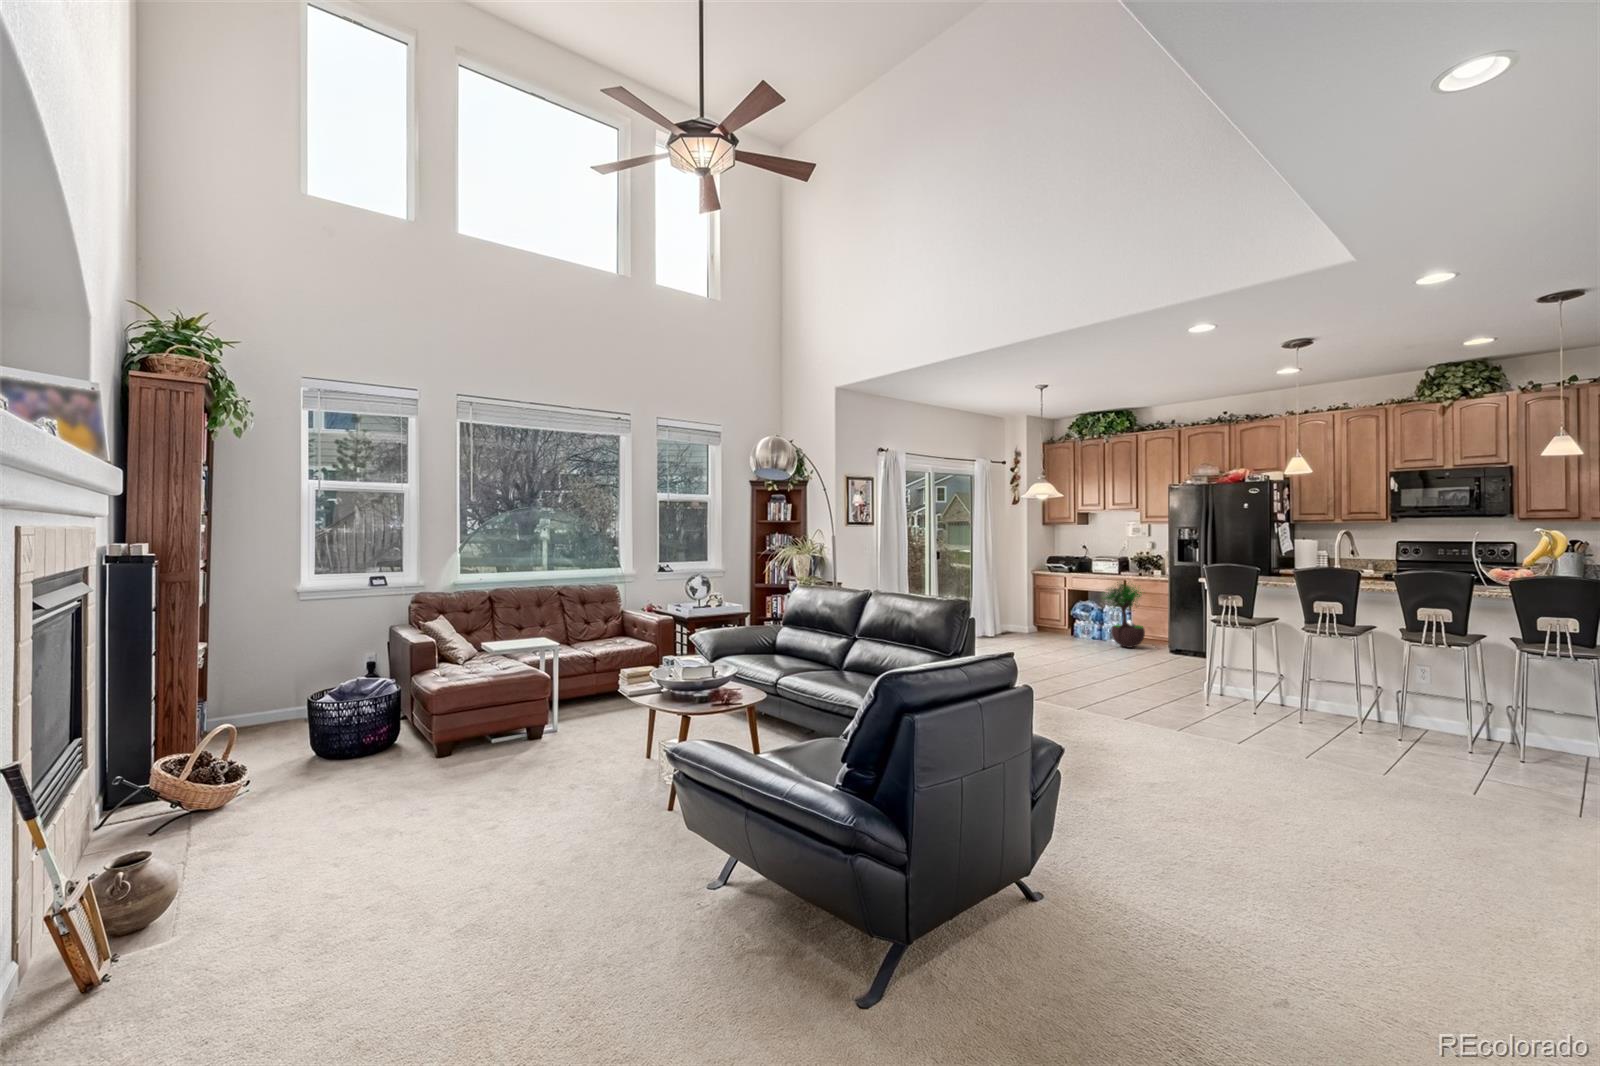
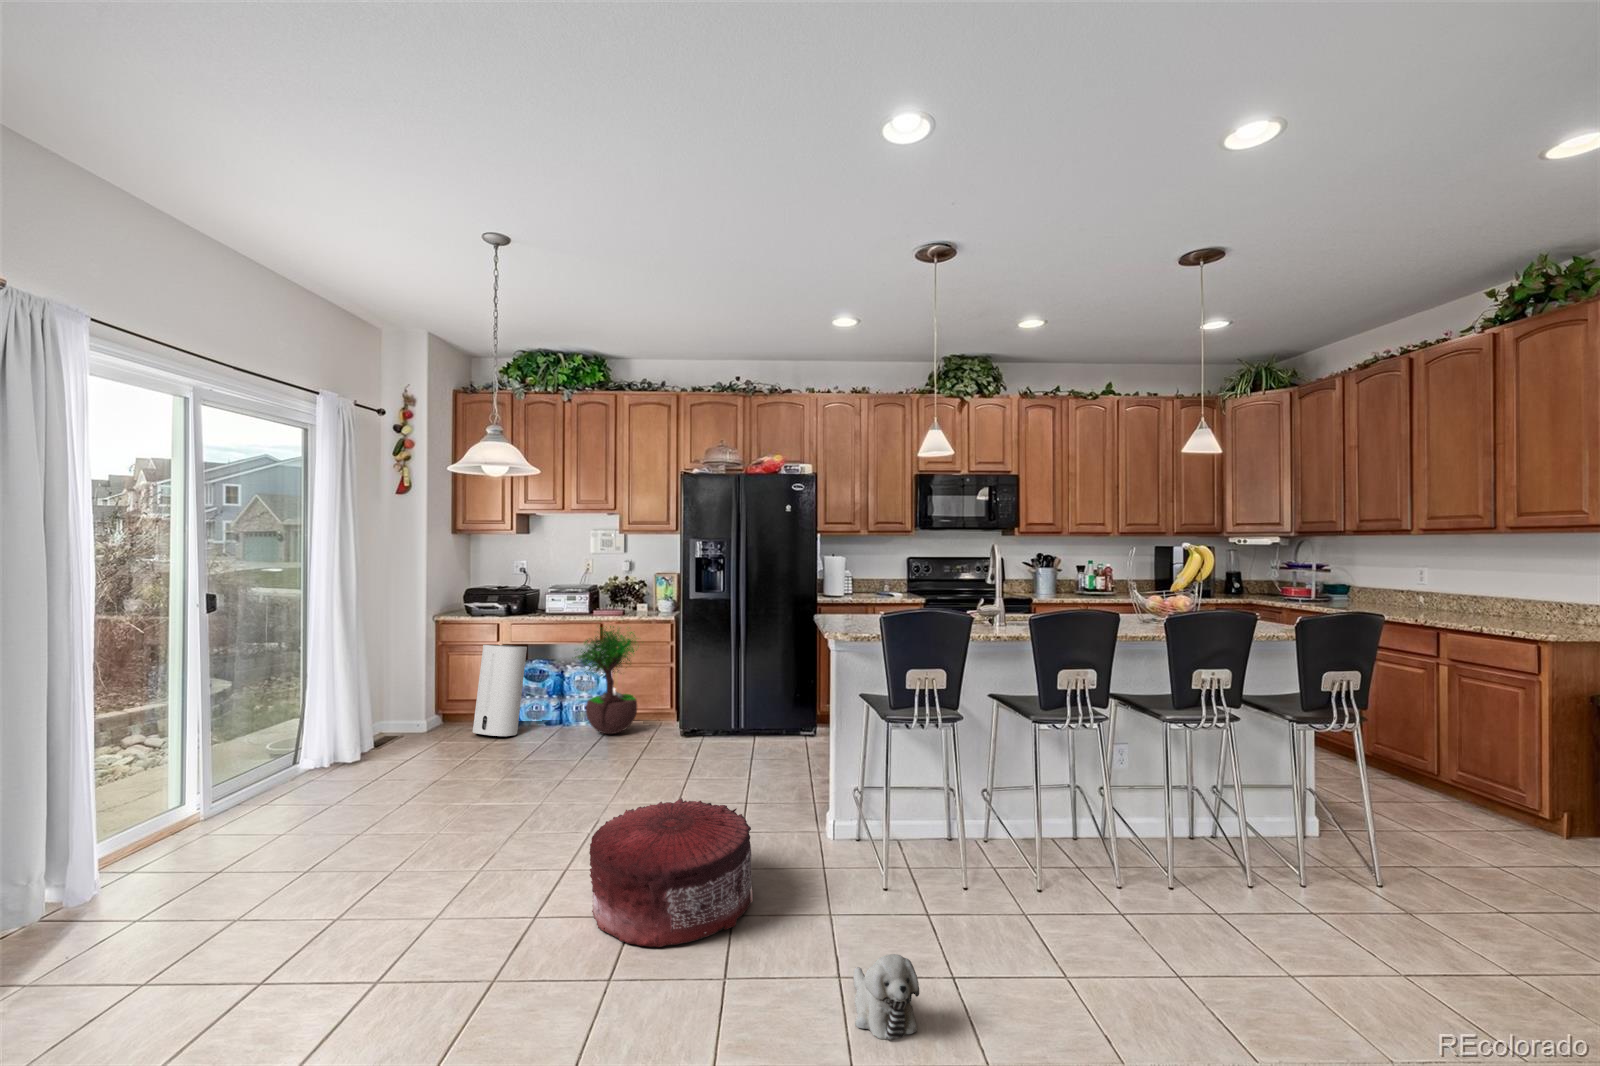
air purifier: none [1050,588,1079,641] -> present [473,645,527,737]
pouf: none [1059,649,1137,695] -> present [589,798,753,947]
plush toy: none [1134,692,1164,721] -> present [853,954,919,1041]

